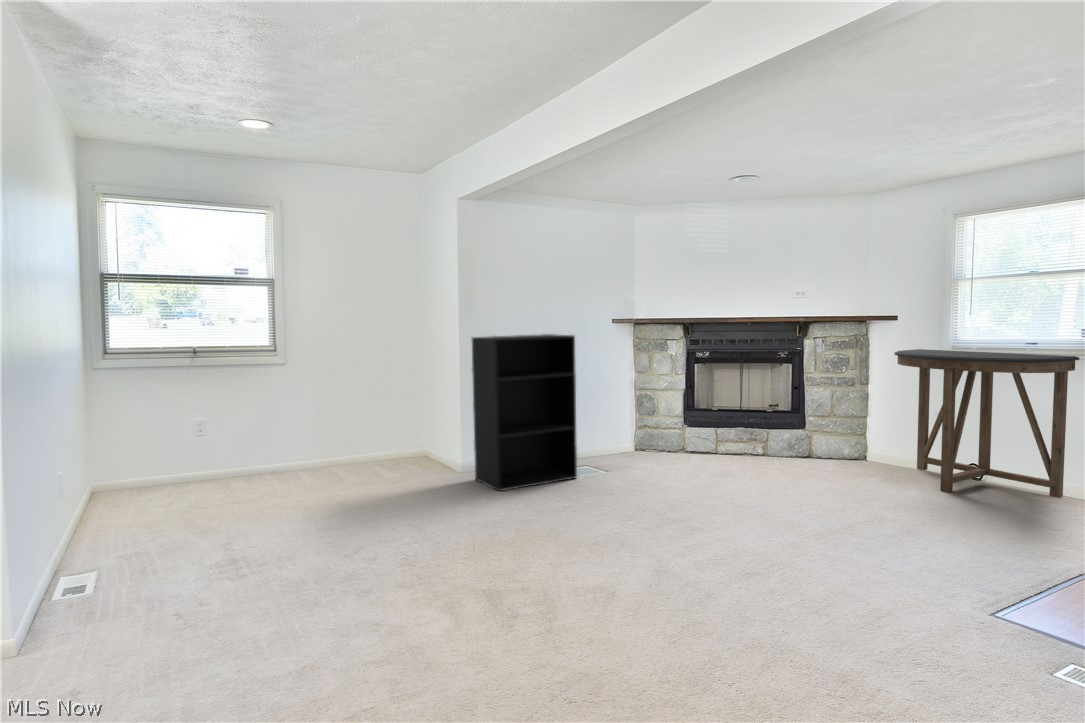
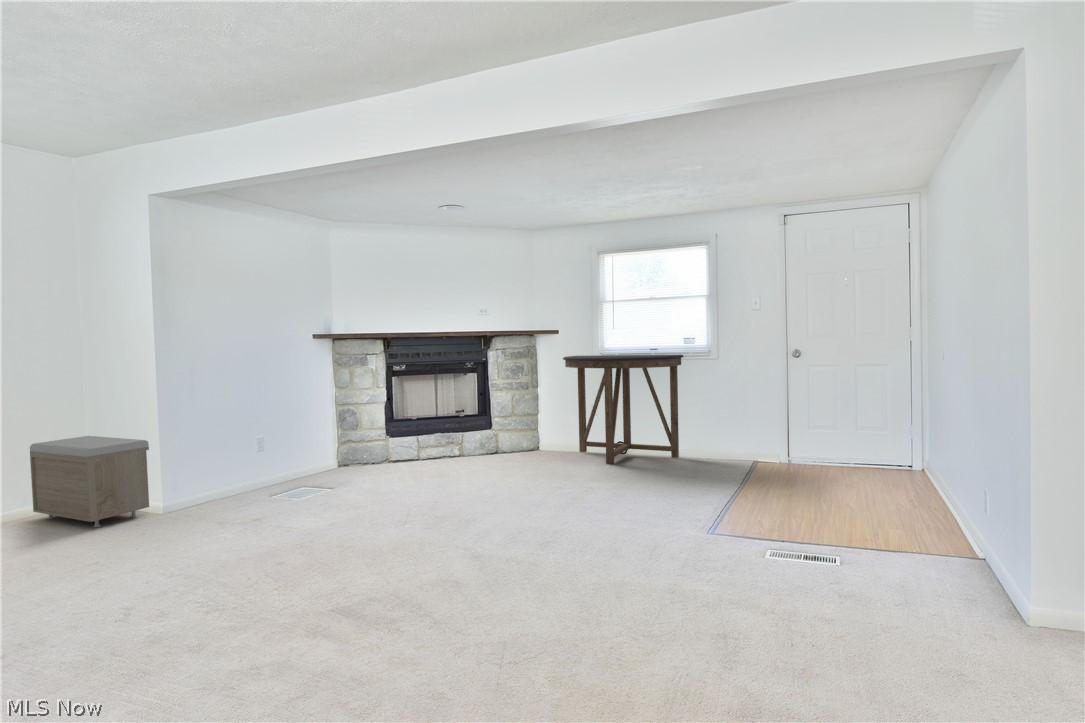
bookshelf: present [472,334,577,491] -> none [169,348,299,523]
storage bench: none [387,402,459,478] -> present [30,436,149,527]

